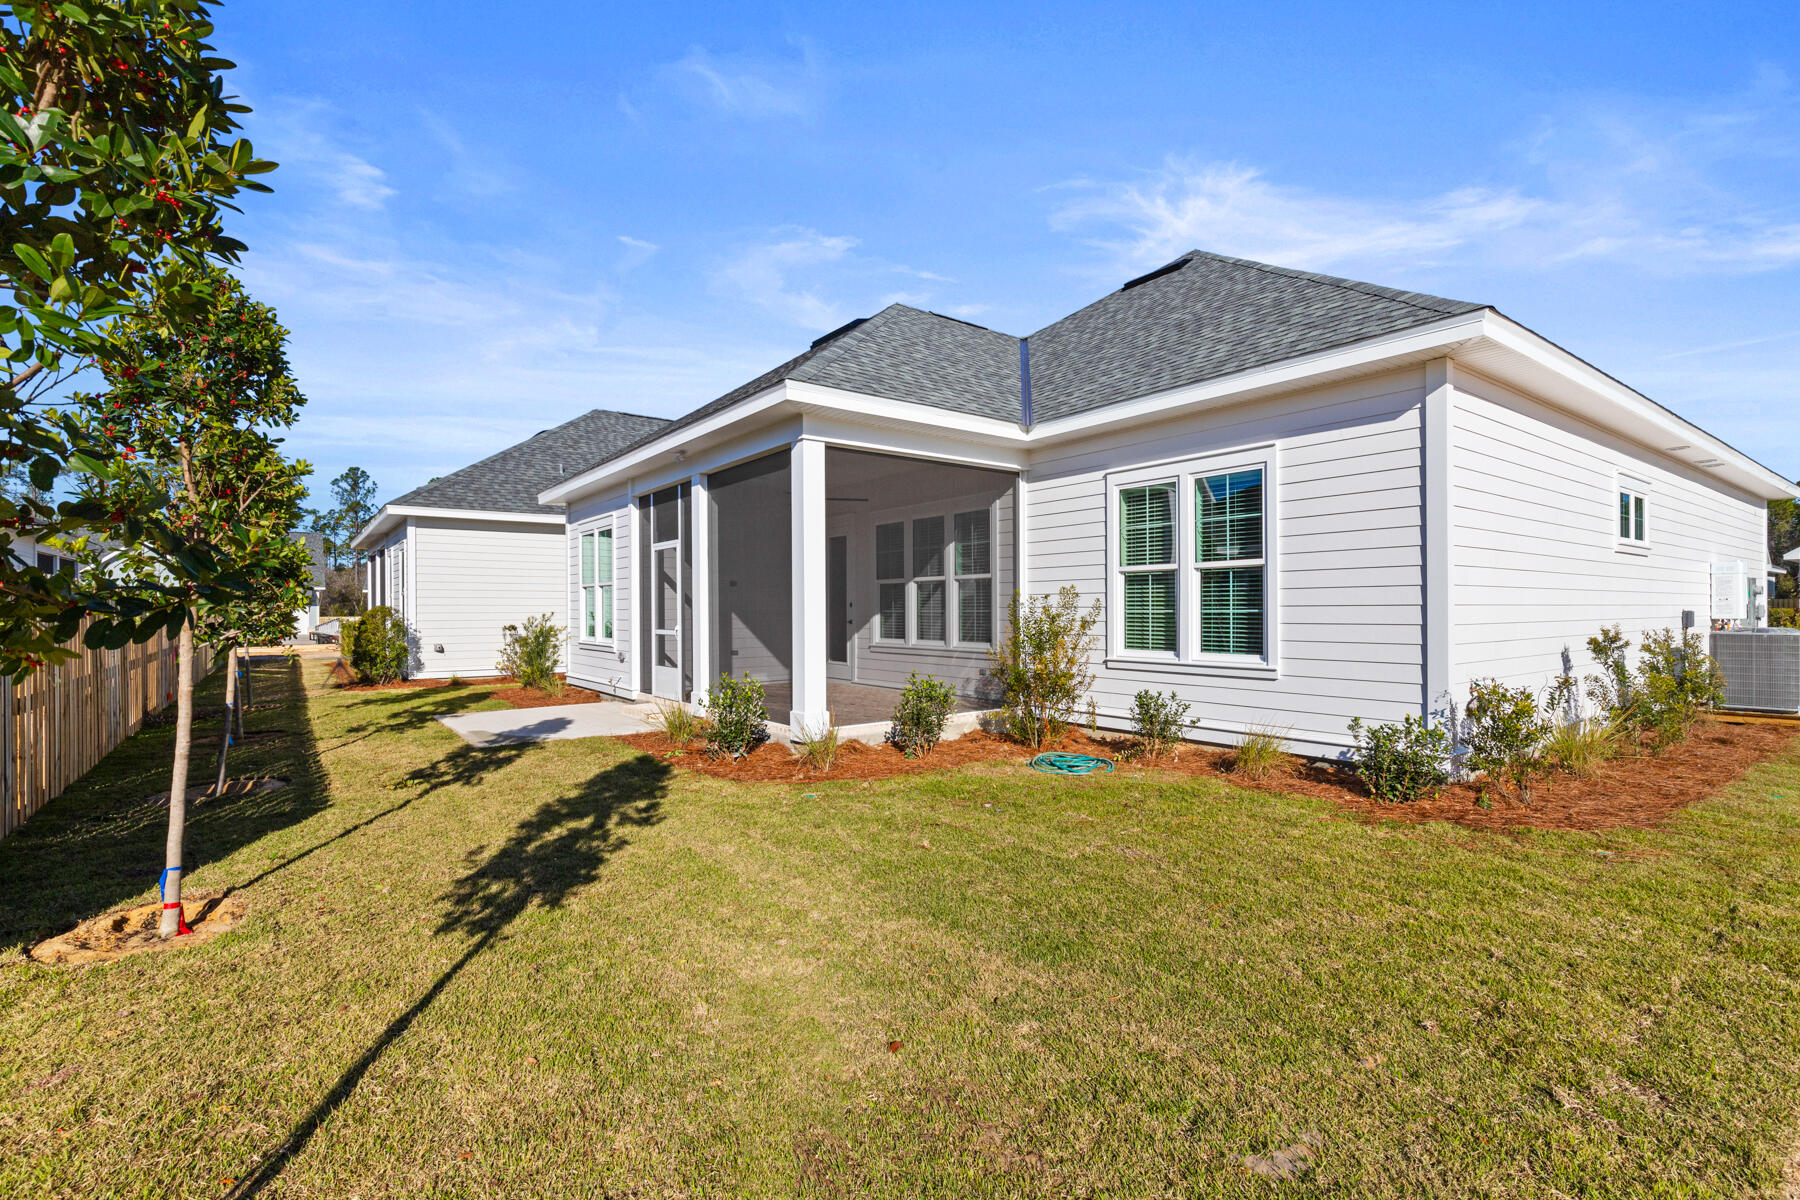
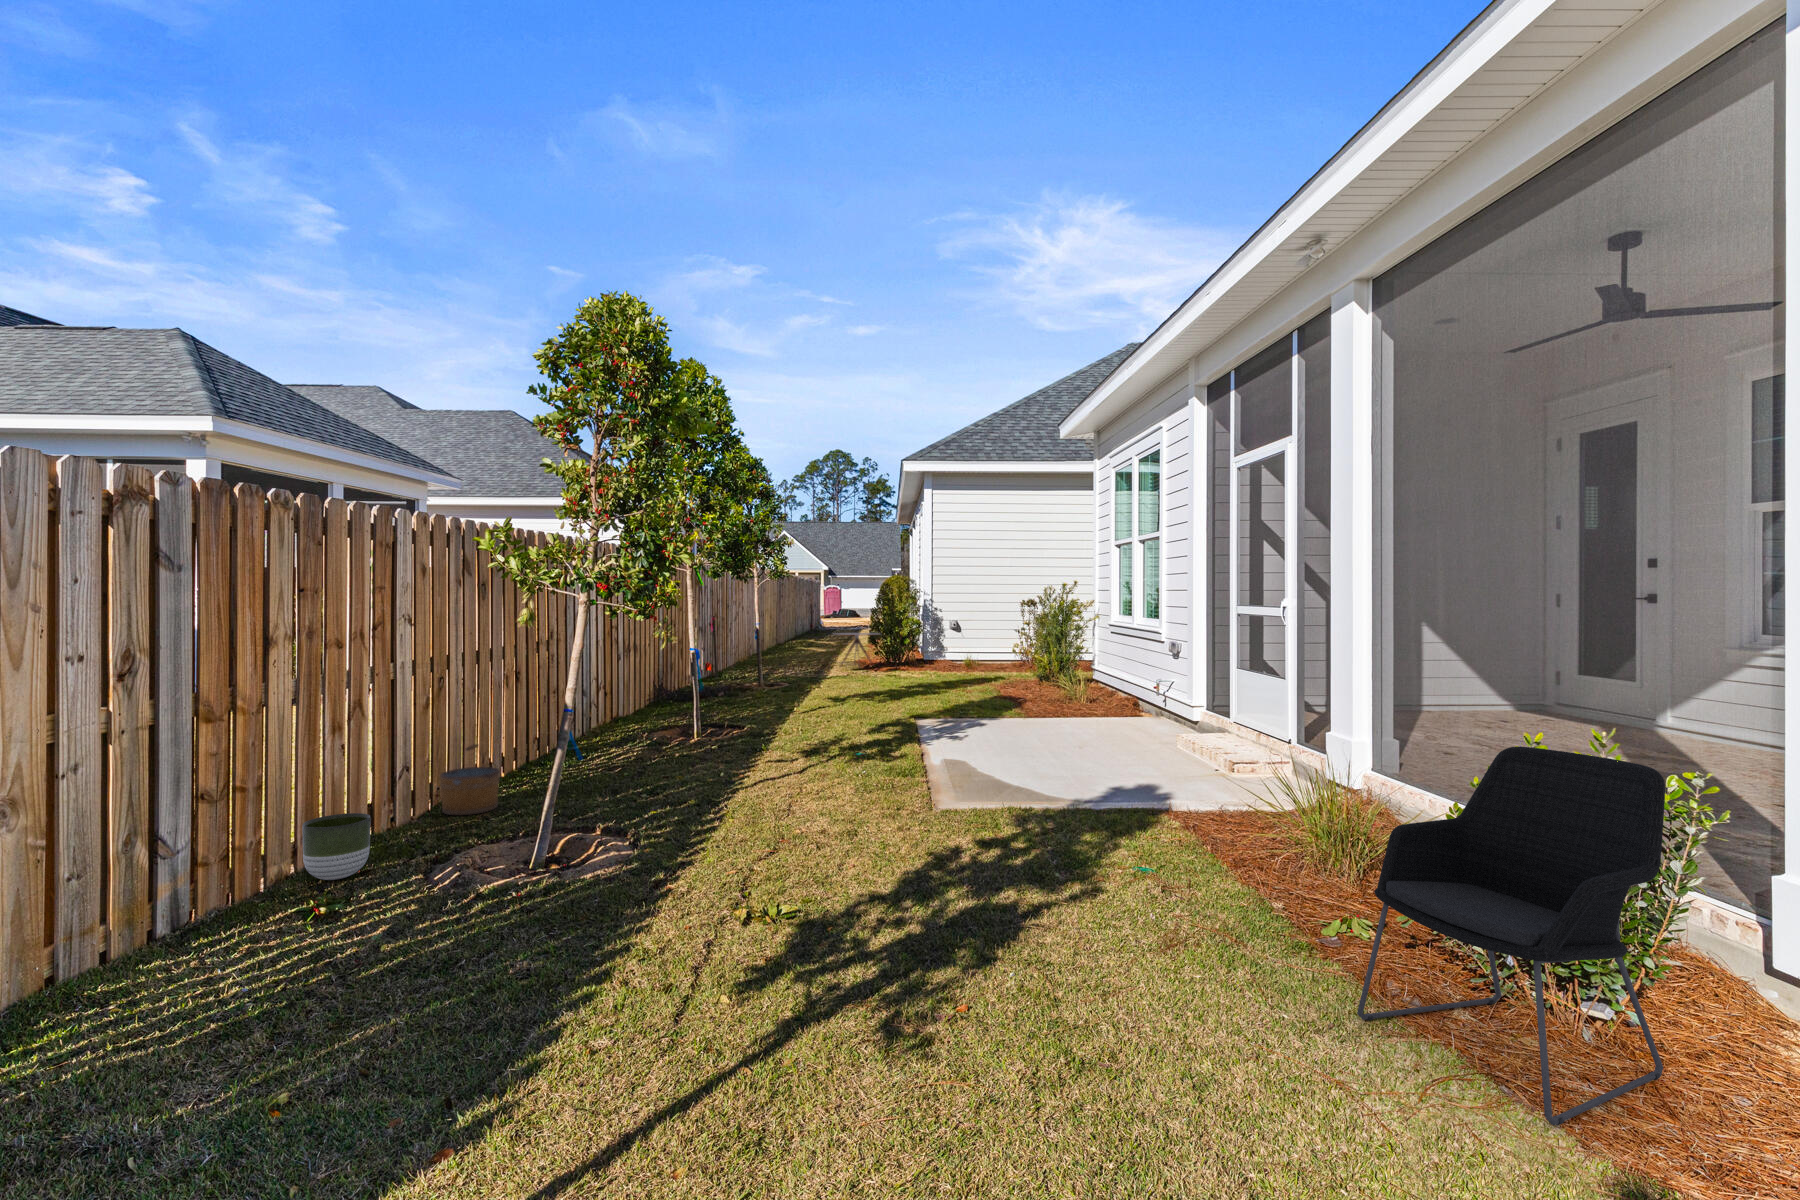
chair: none [666,677,749,778] -> present [1357,747,1665,1125]
bucket: none [78,735,130,785] -> present [440,744,500,815]
planter: none [45,770,96,810] -> present [302,813,370,880]

